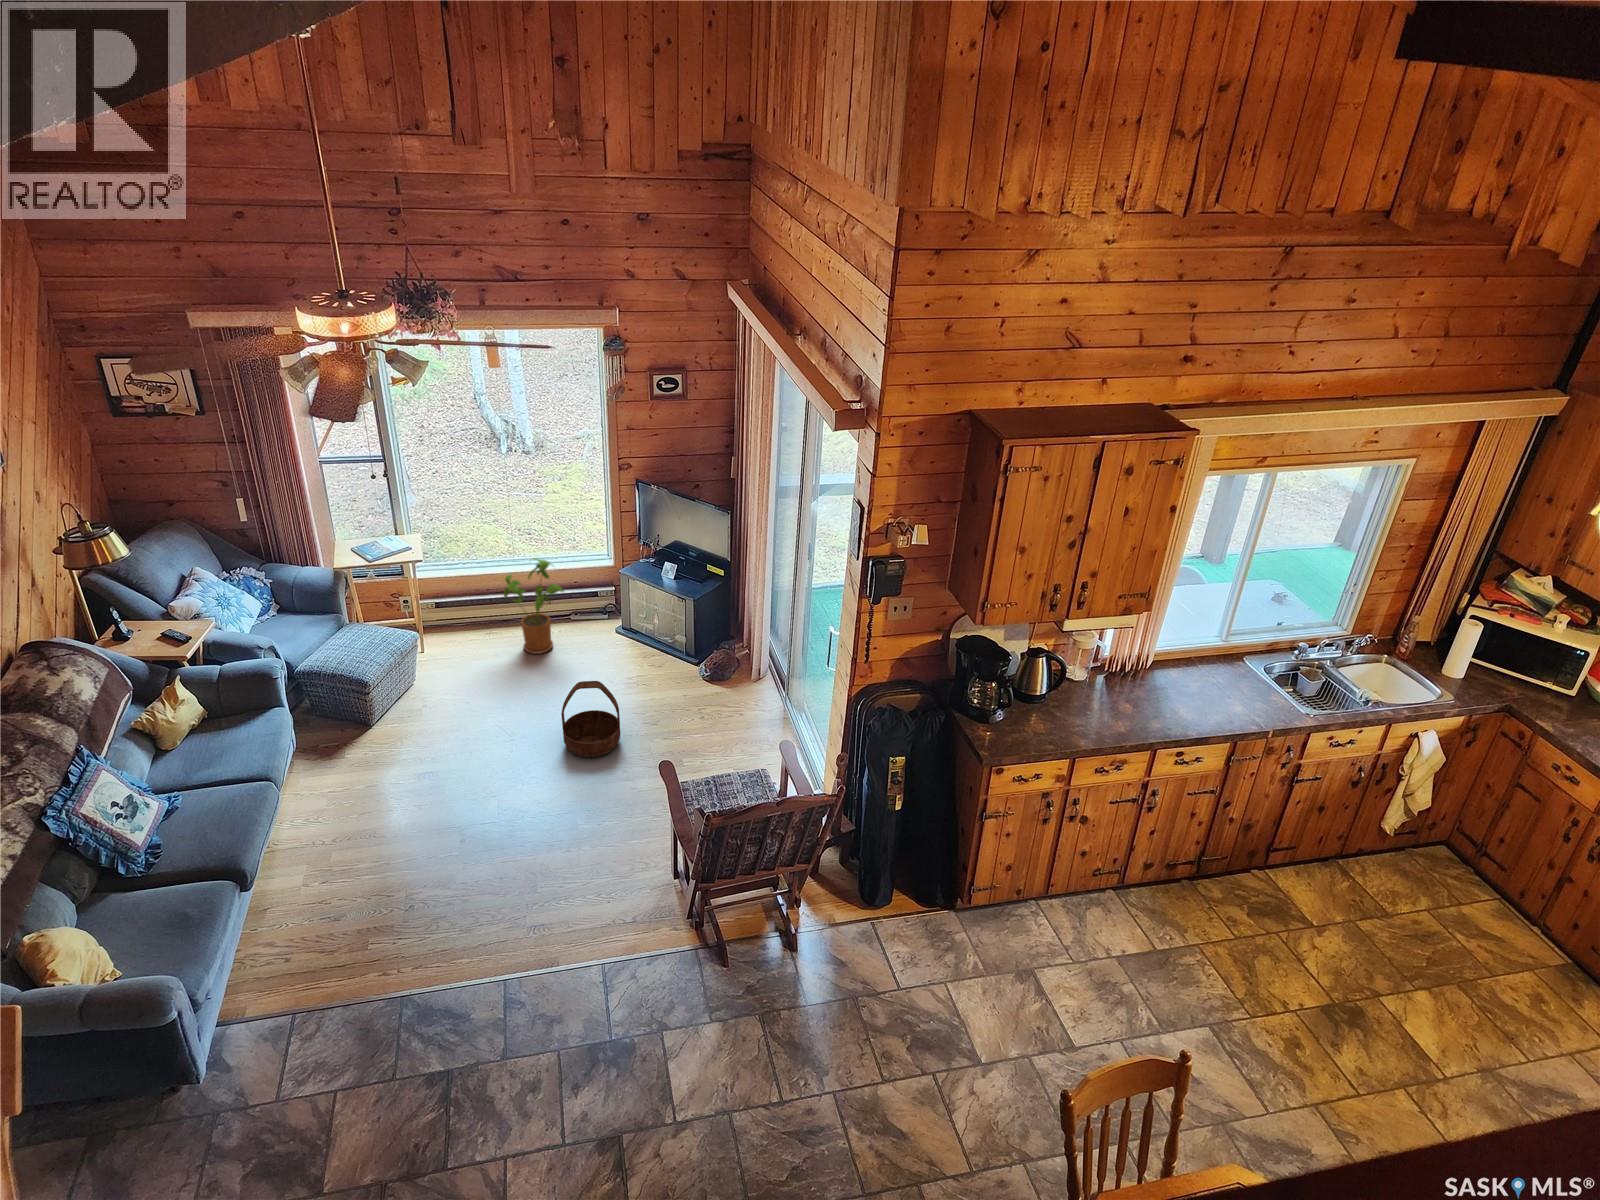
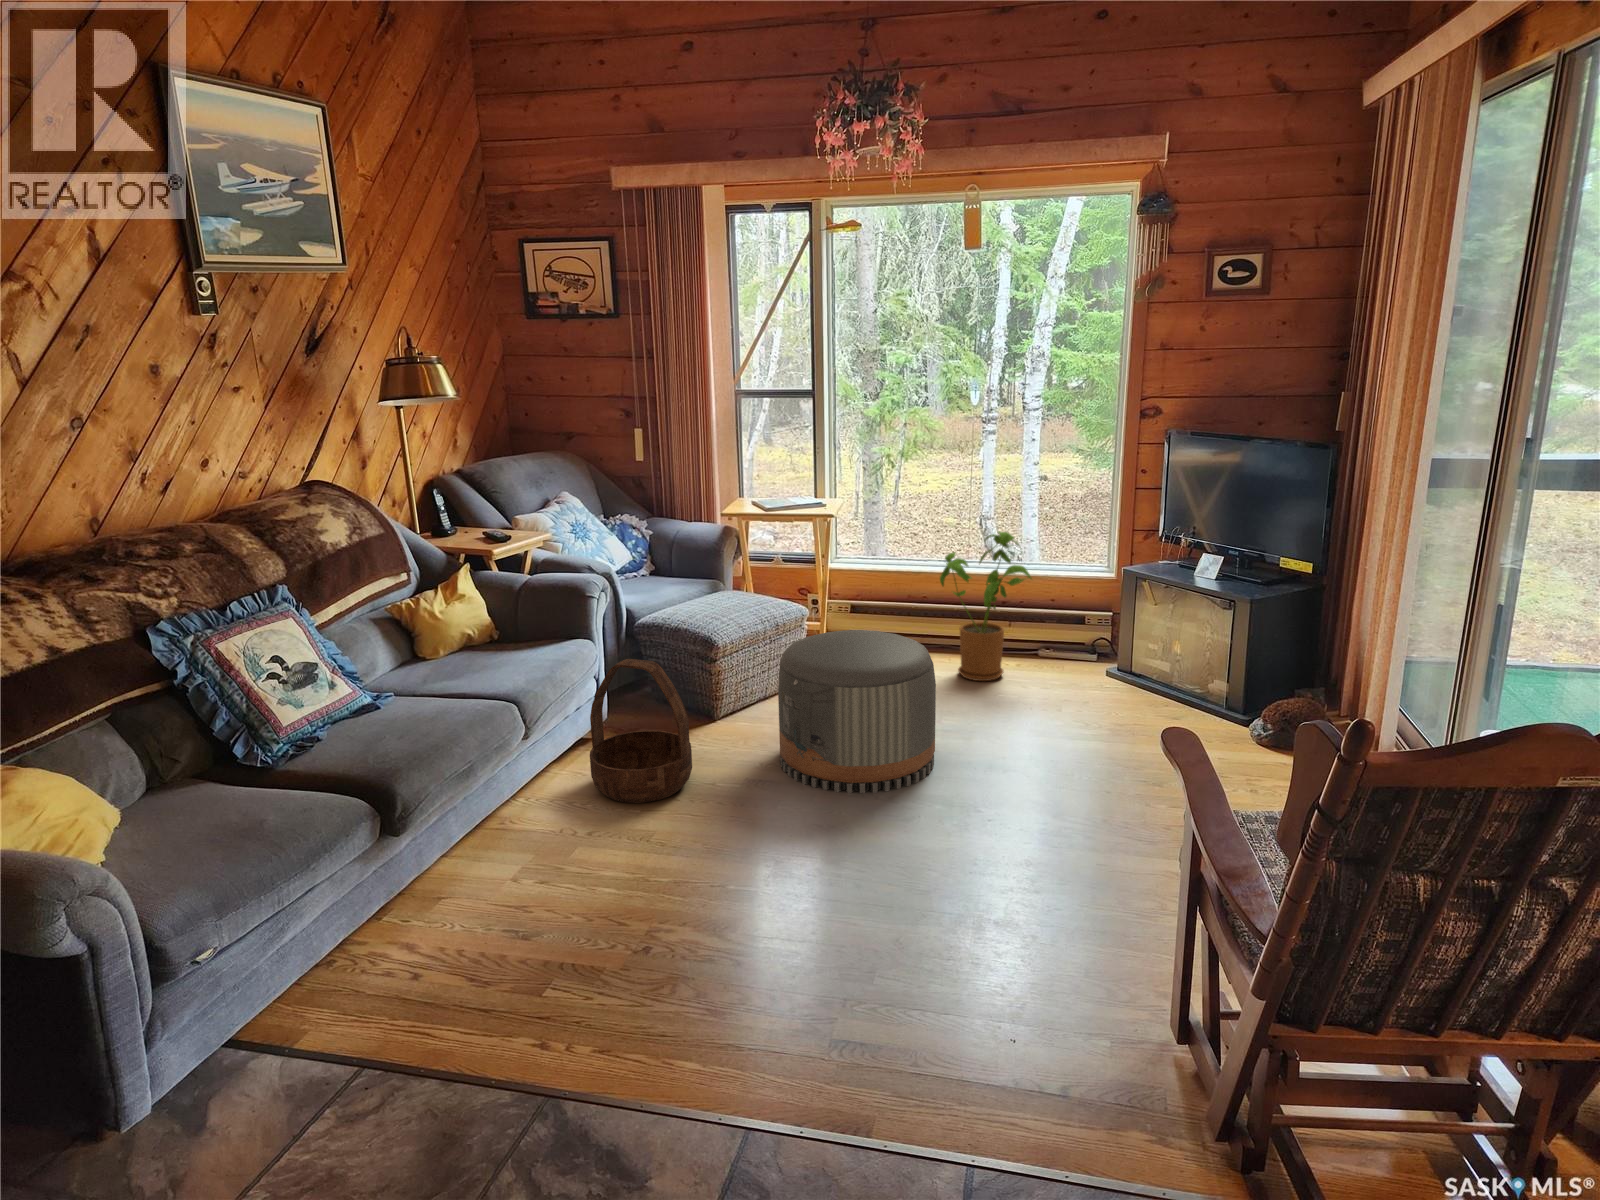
pouf: none [421,665,524,773] -> present [778,630,936,793]
basket: present [561,681,620,758] -> present [590,659,692,803]

